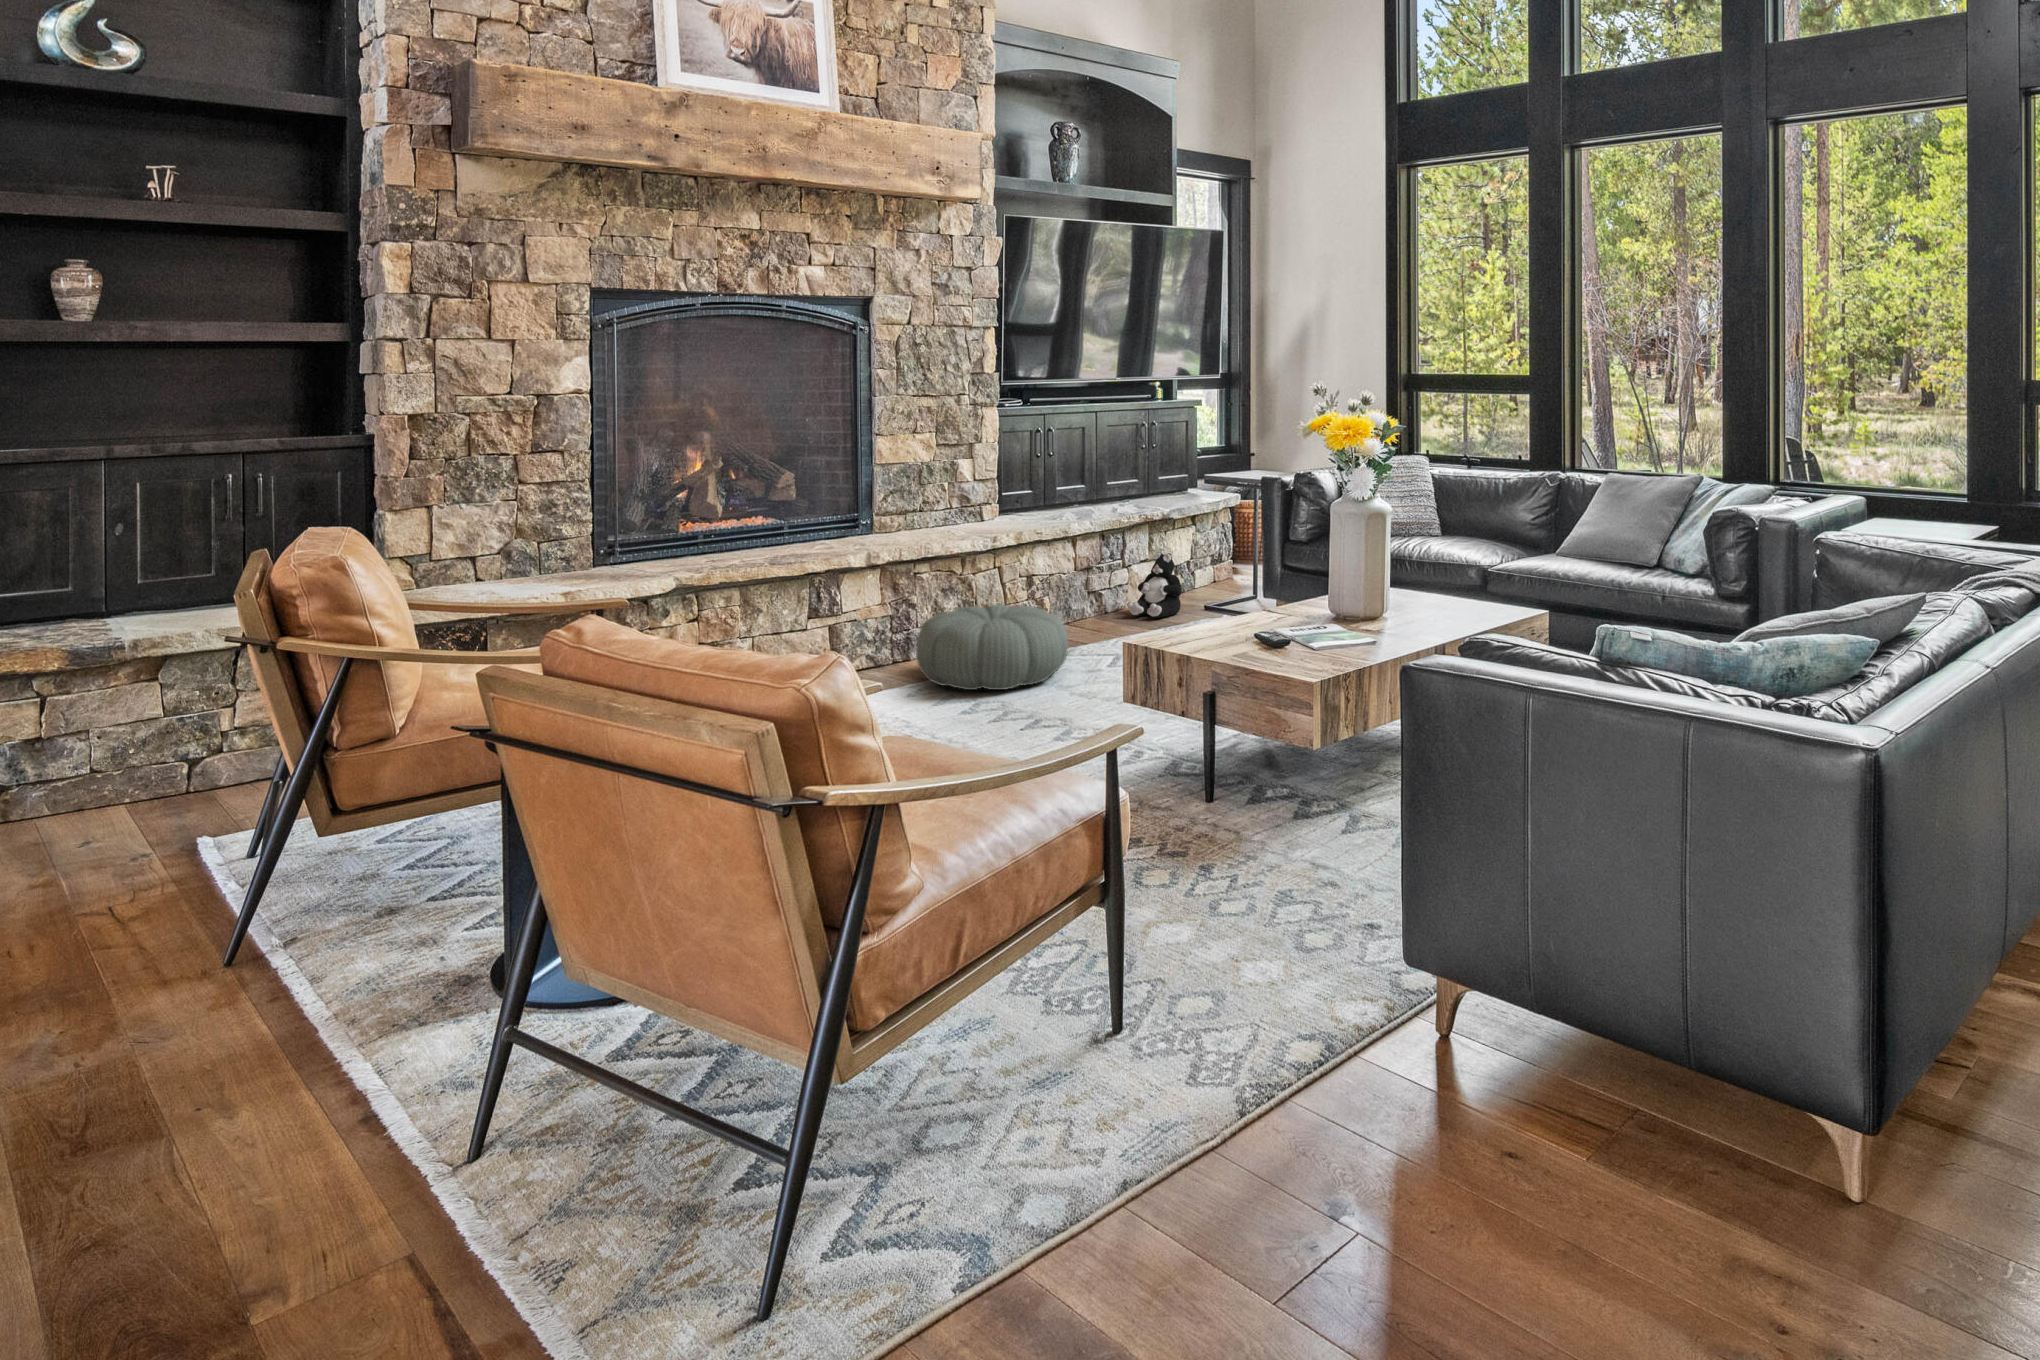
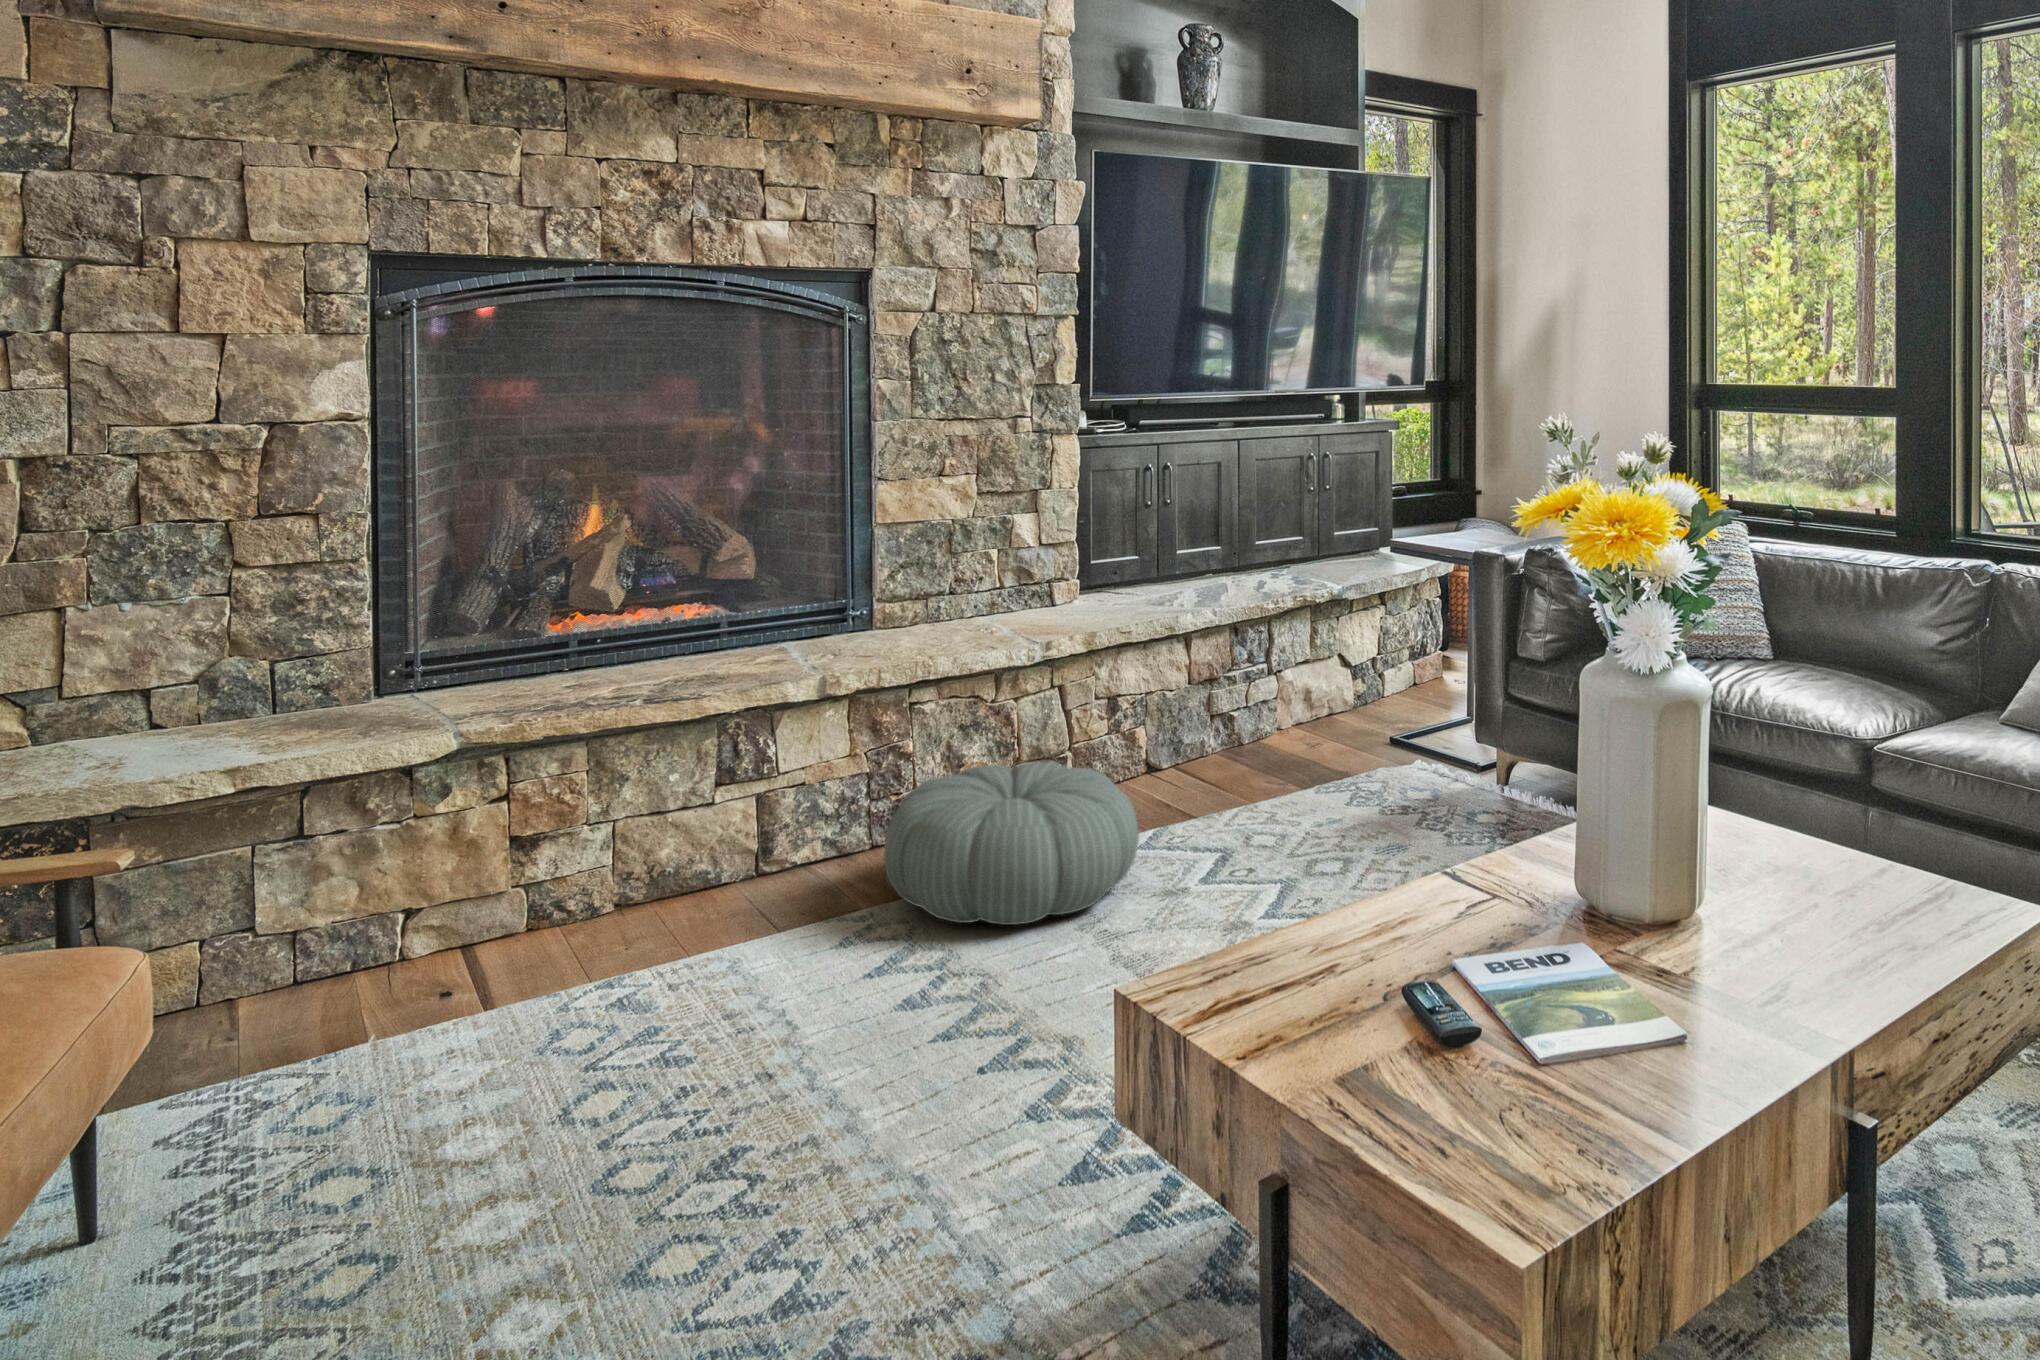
plush toy: present [1128,552,1182,618] -> none [1270,658,1353,762]

